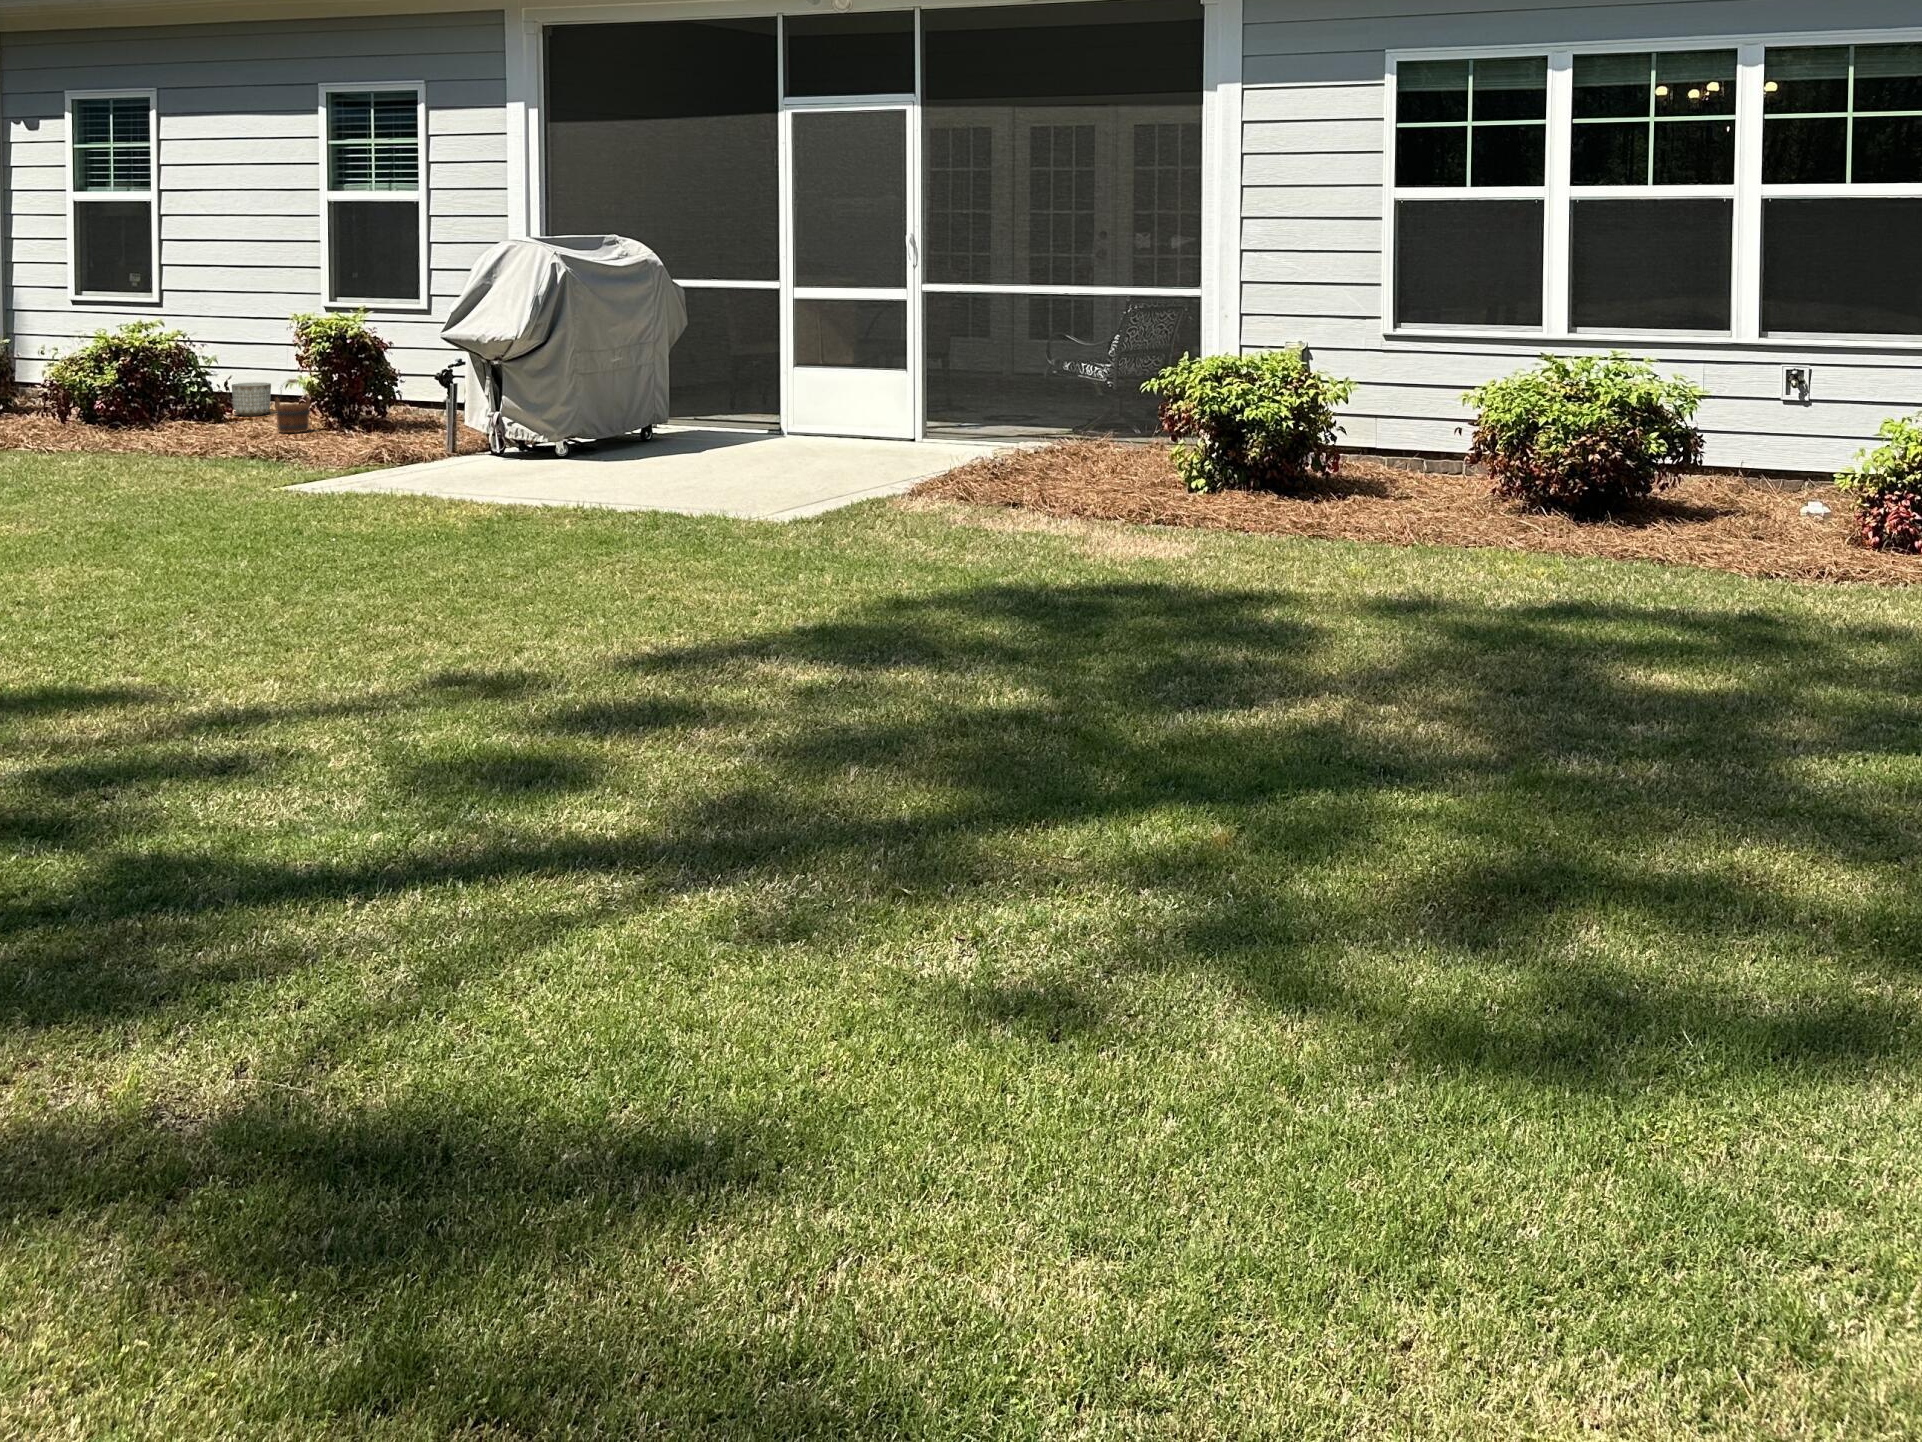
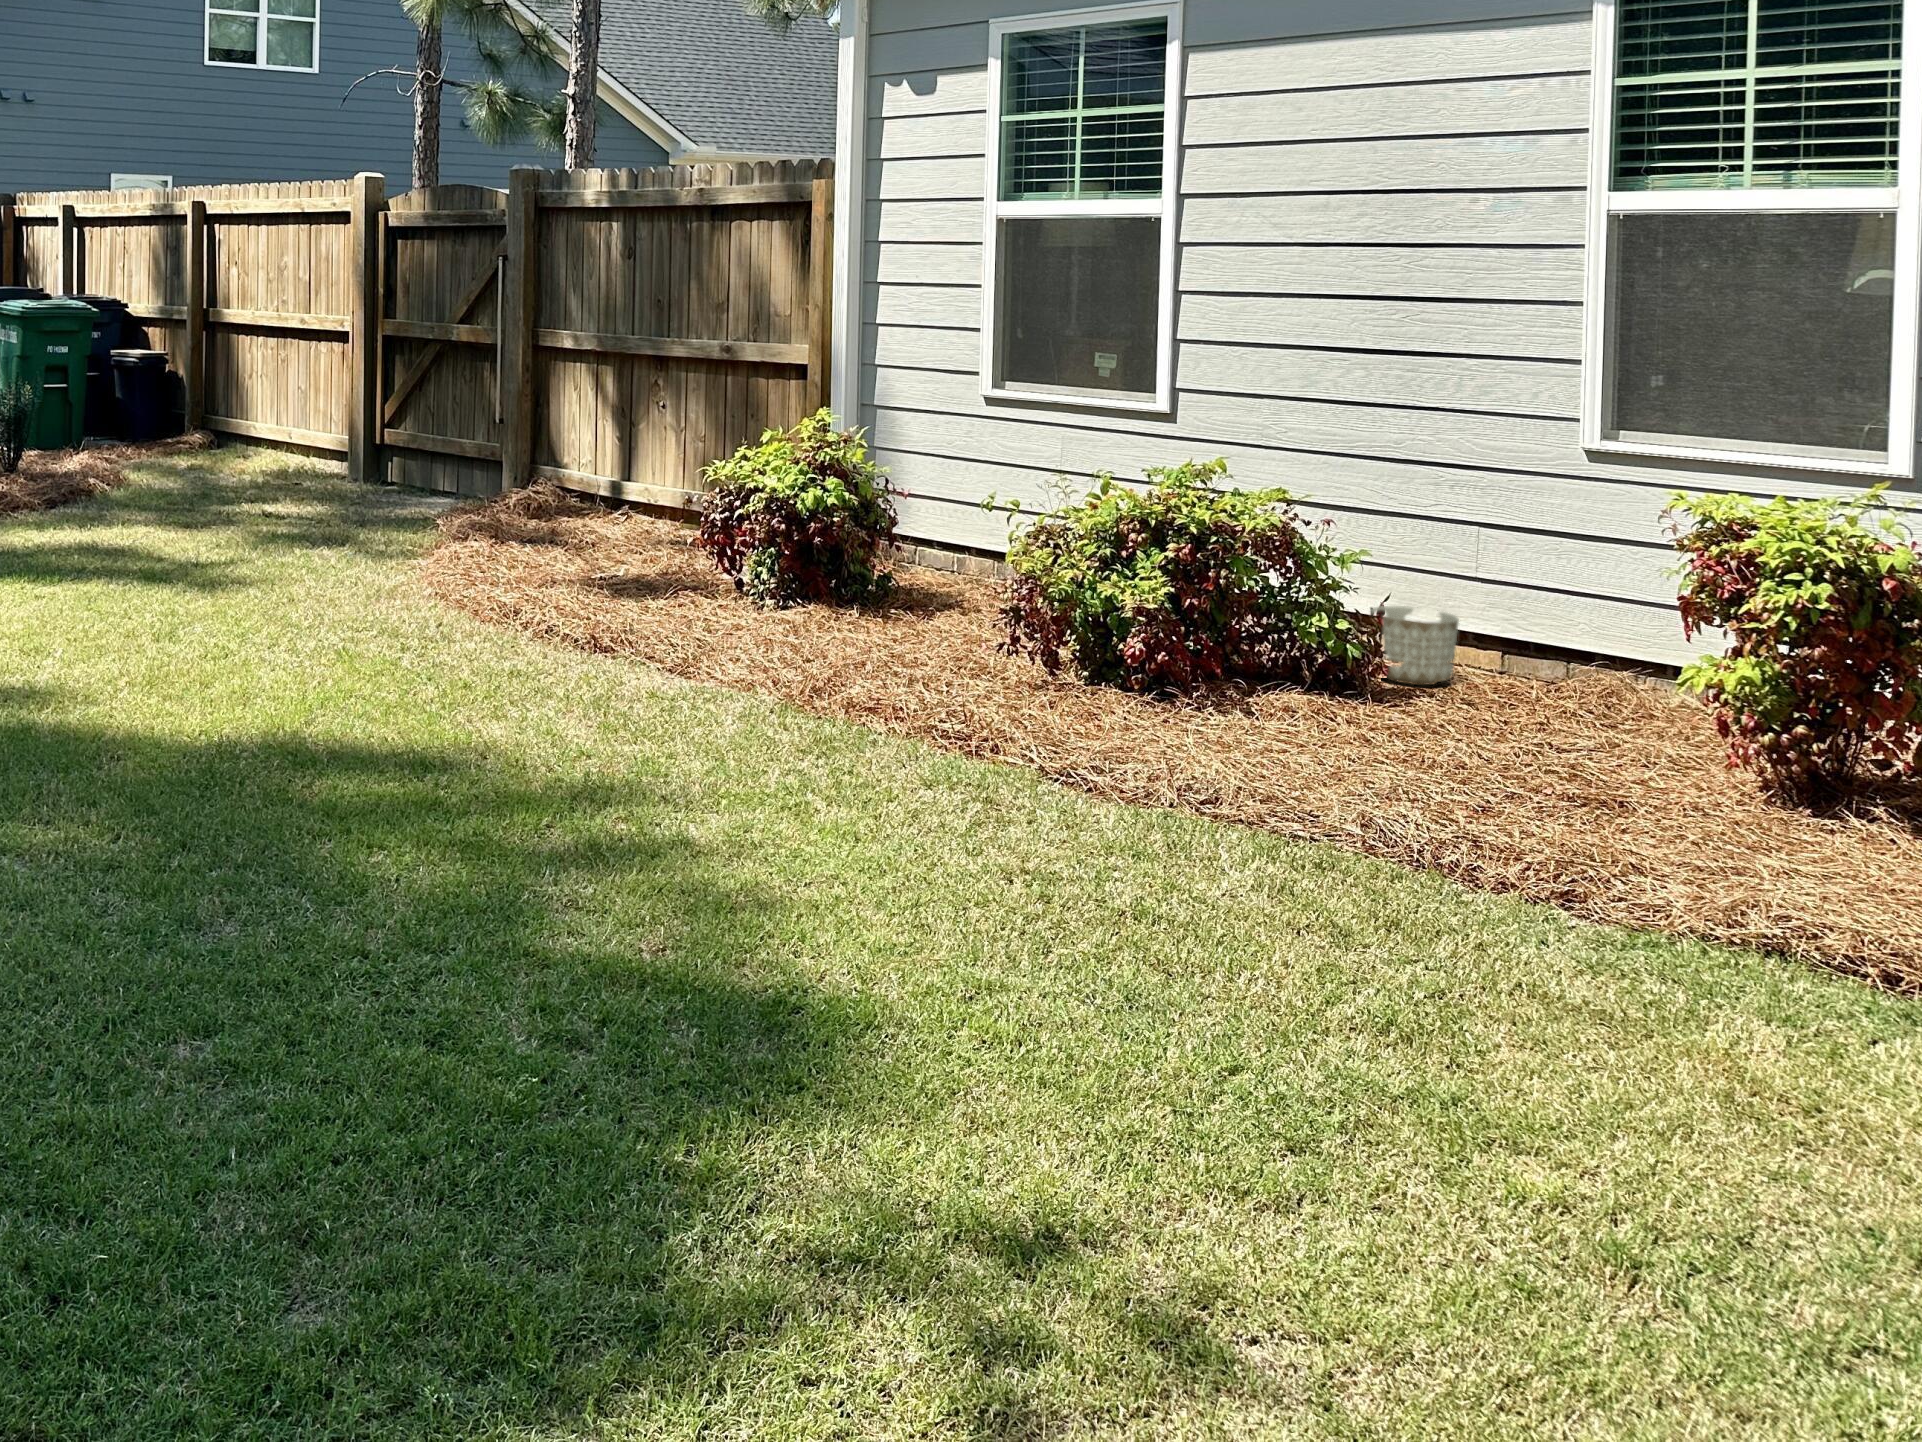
wooden bucket: present [275,379,310,433] -> none [1623,659,1720,802]

